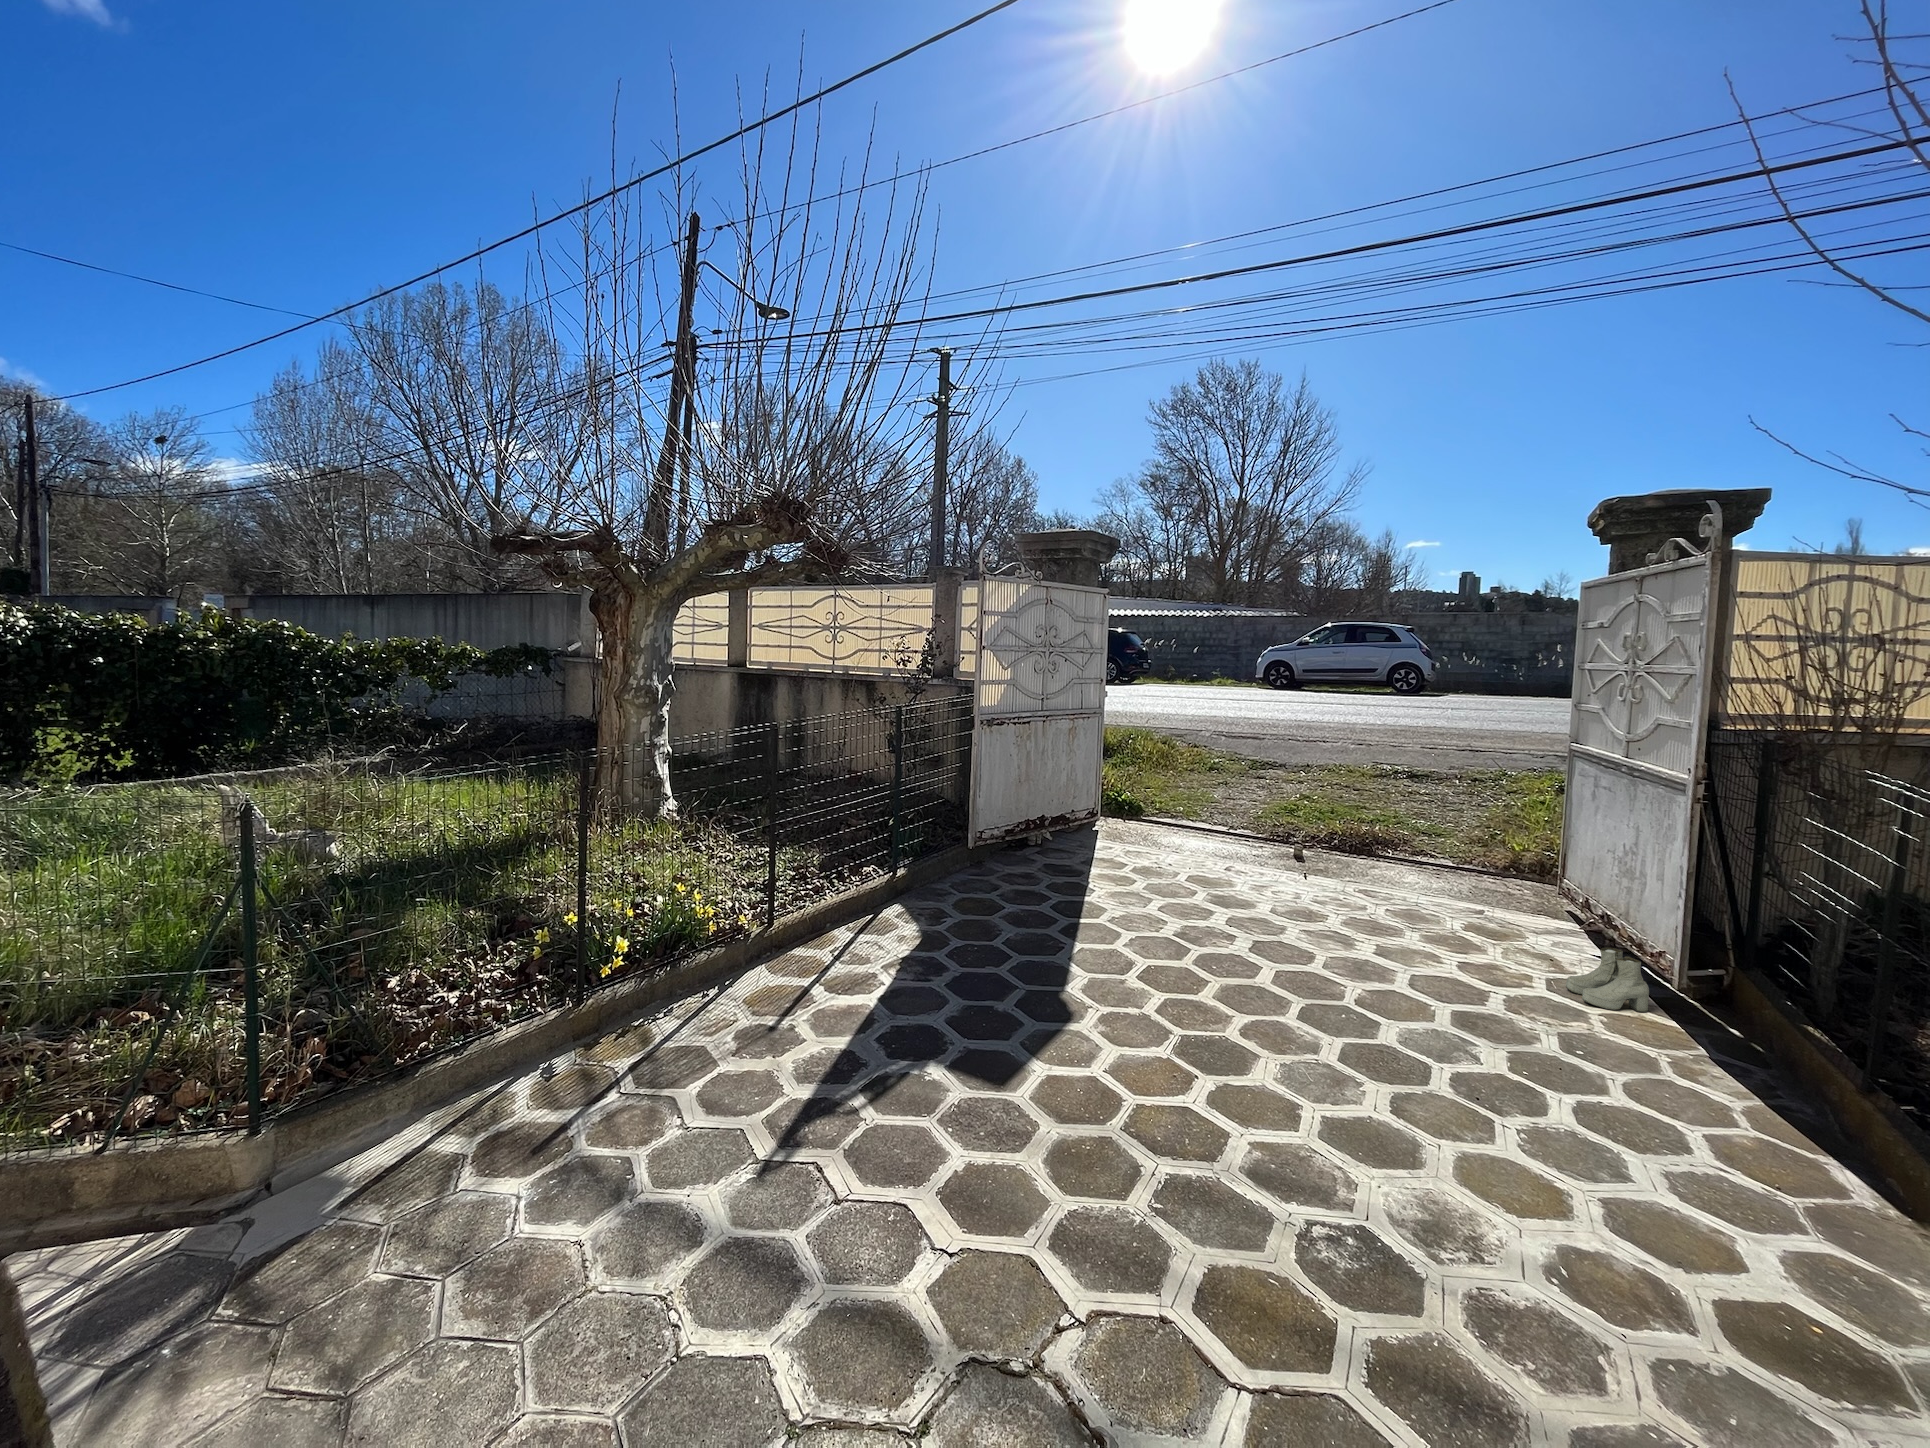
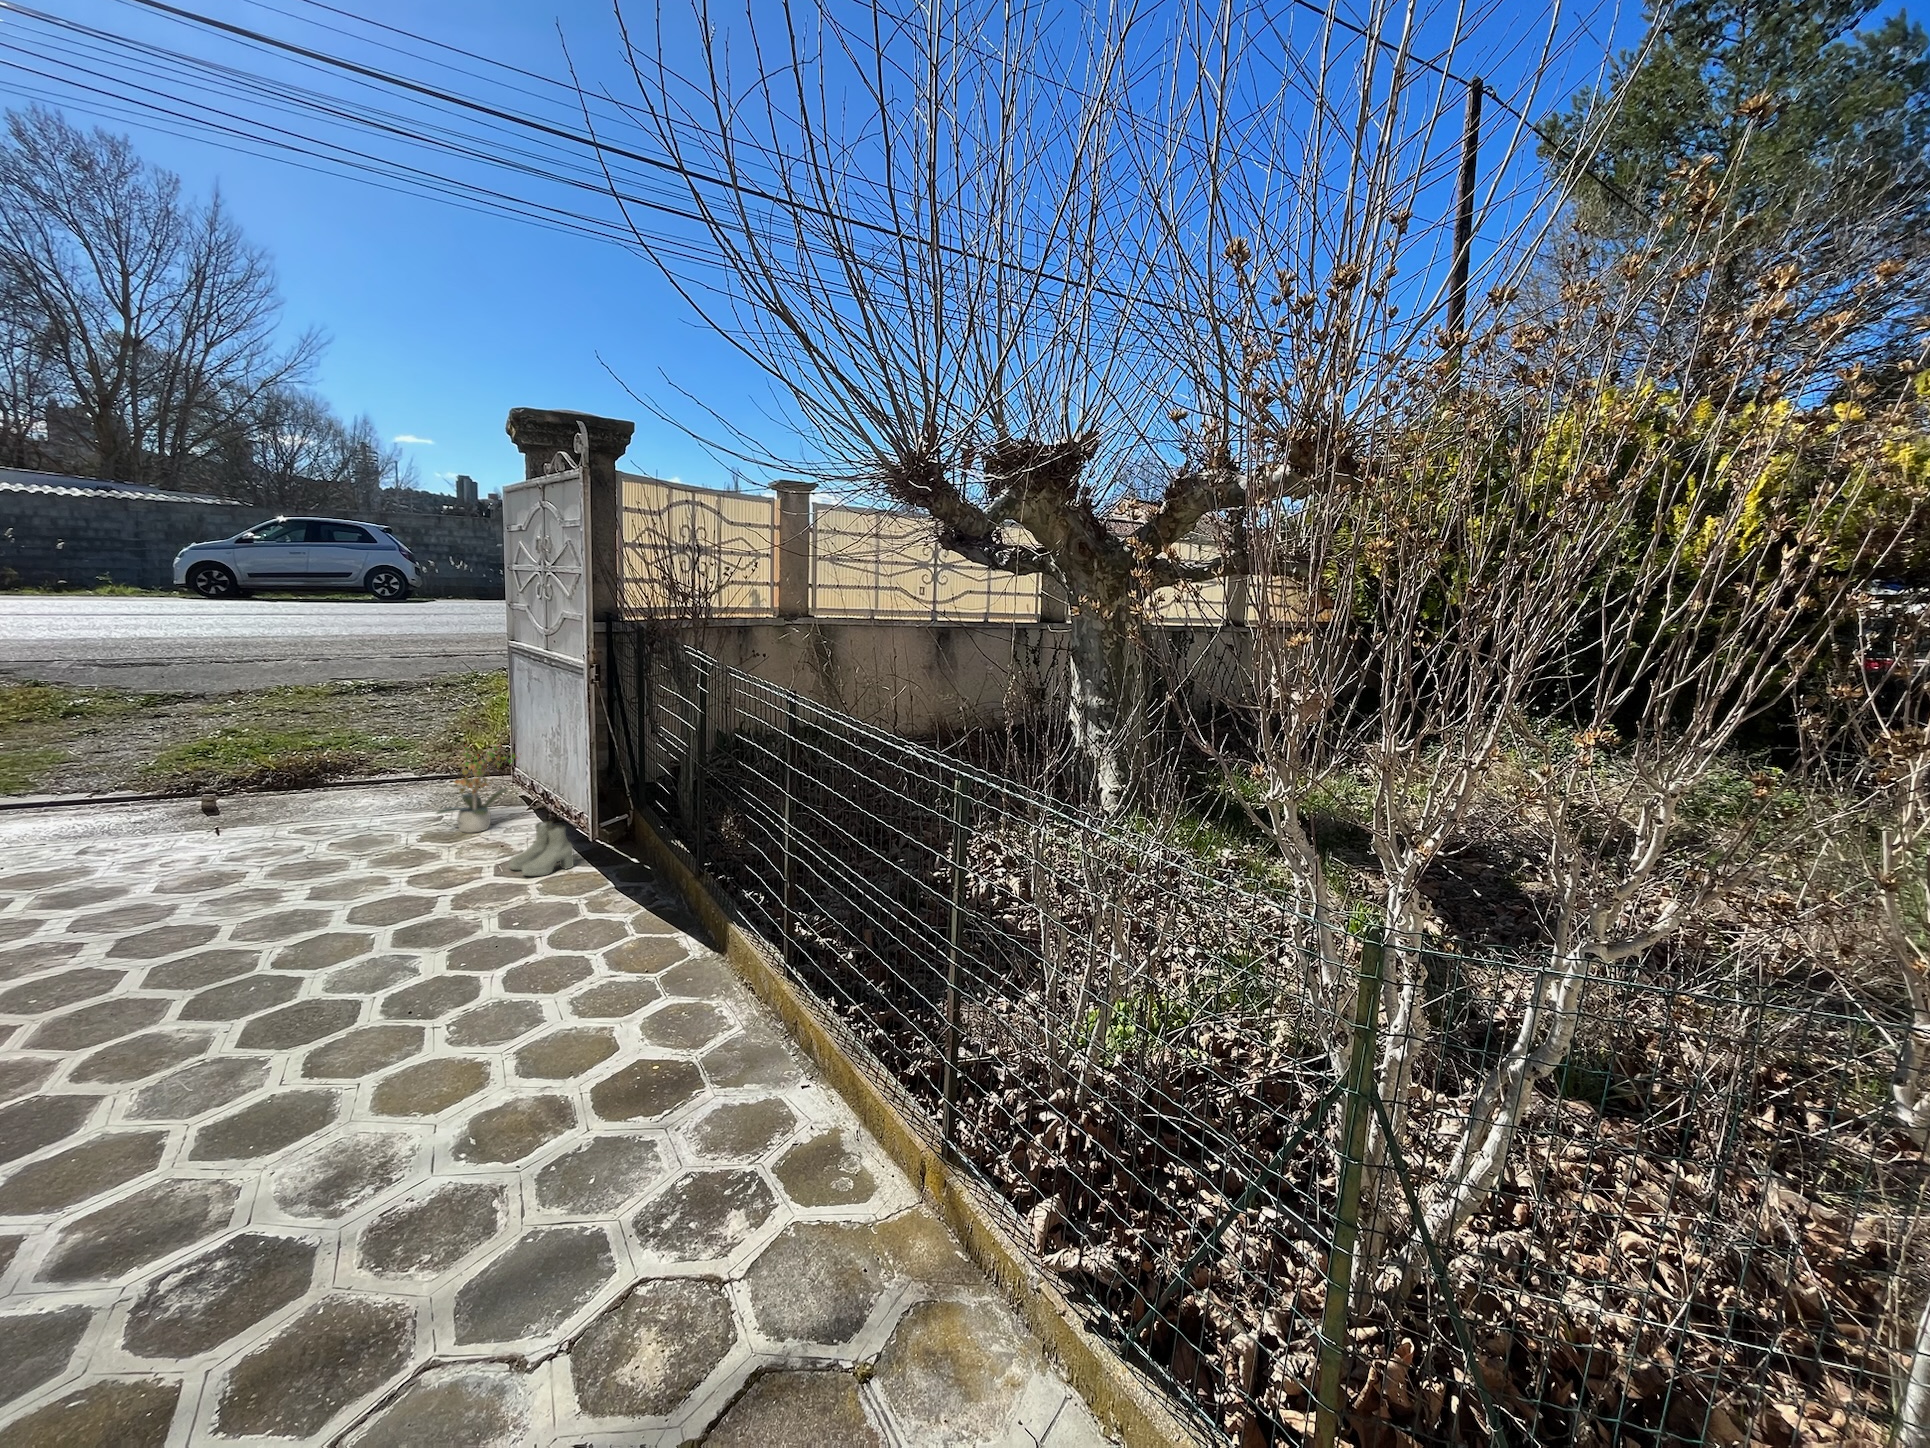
potted plant: none [1483,844,1581,938] -> present [437,747,517,833]

